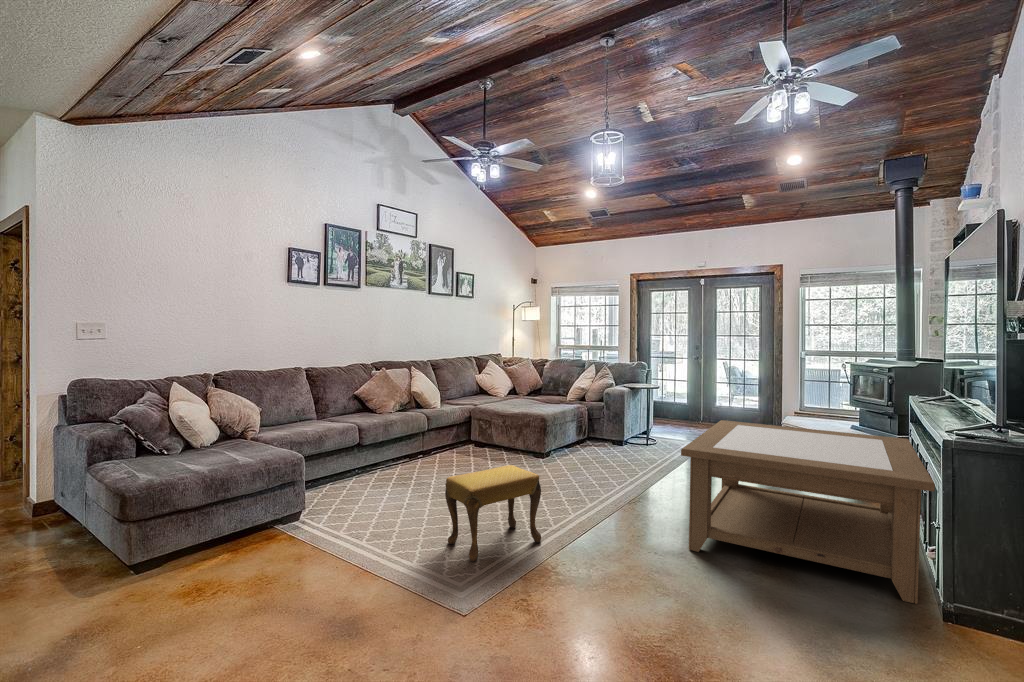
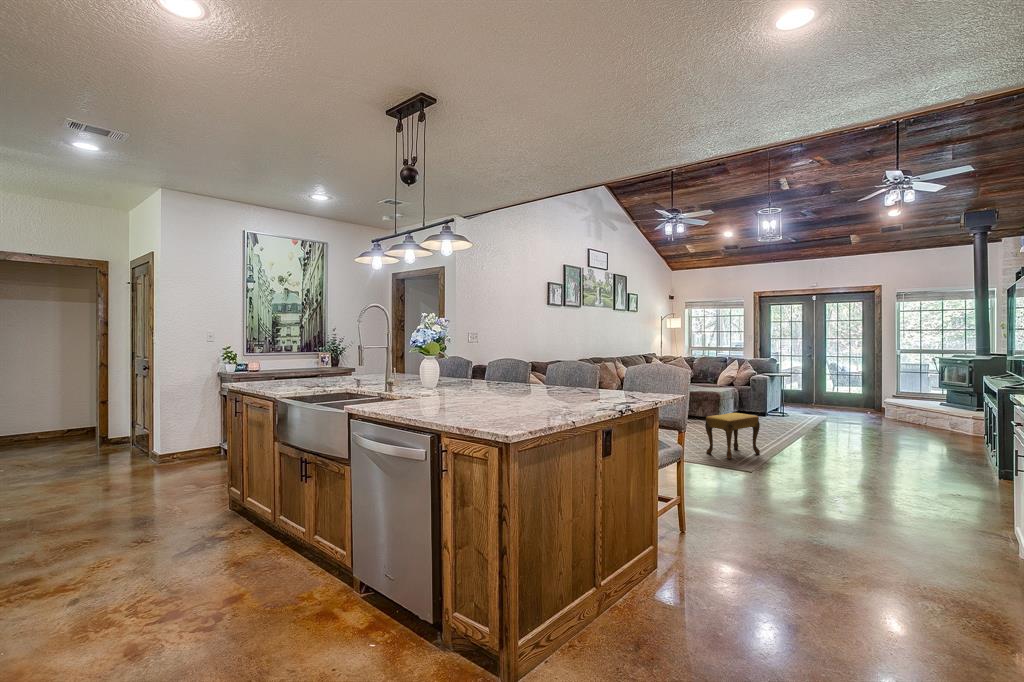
coffee table: present [681,420,935,604] -> none [845,391,997,477]

